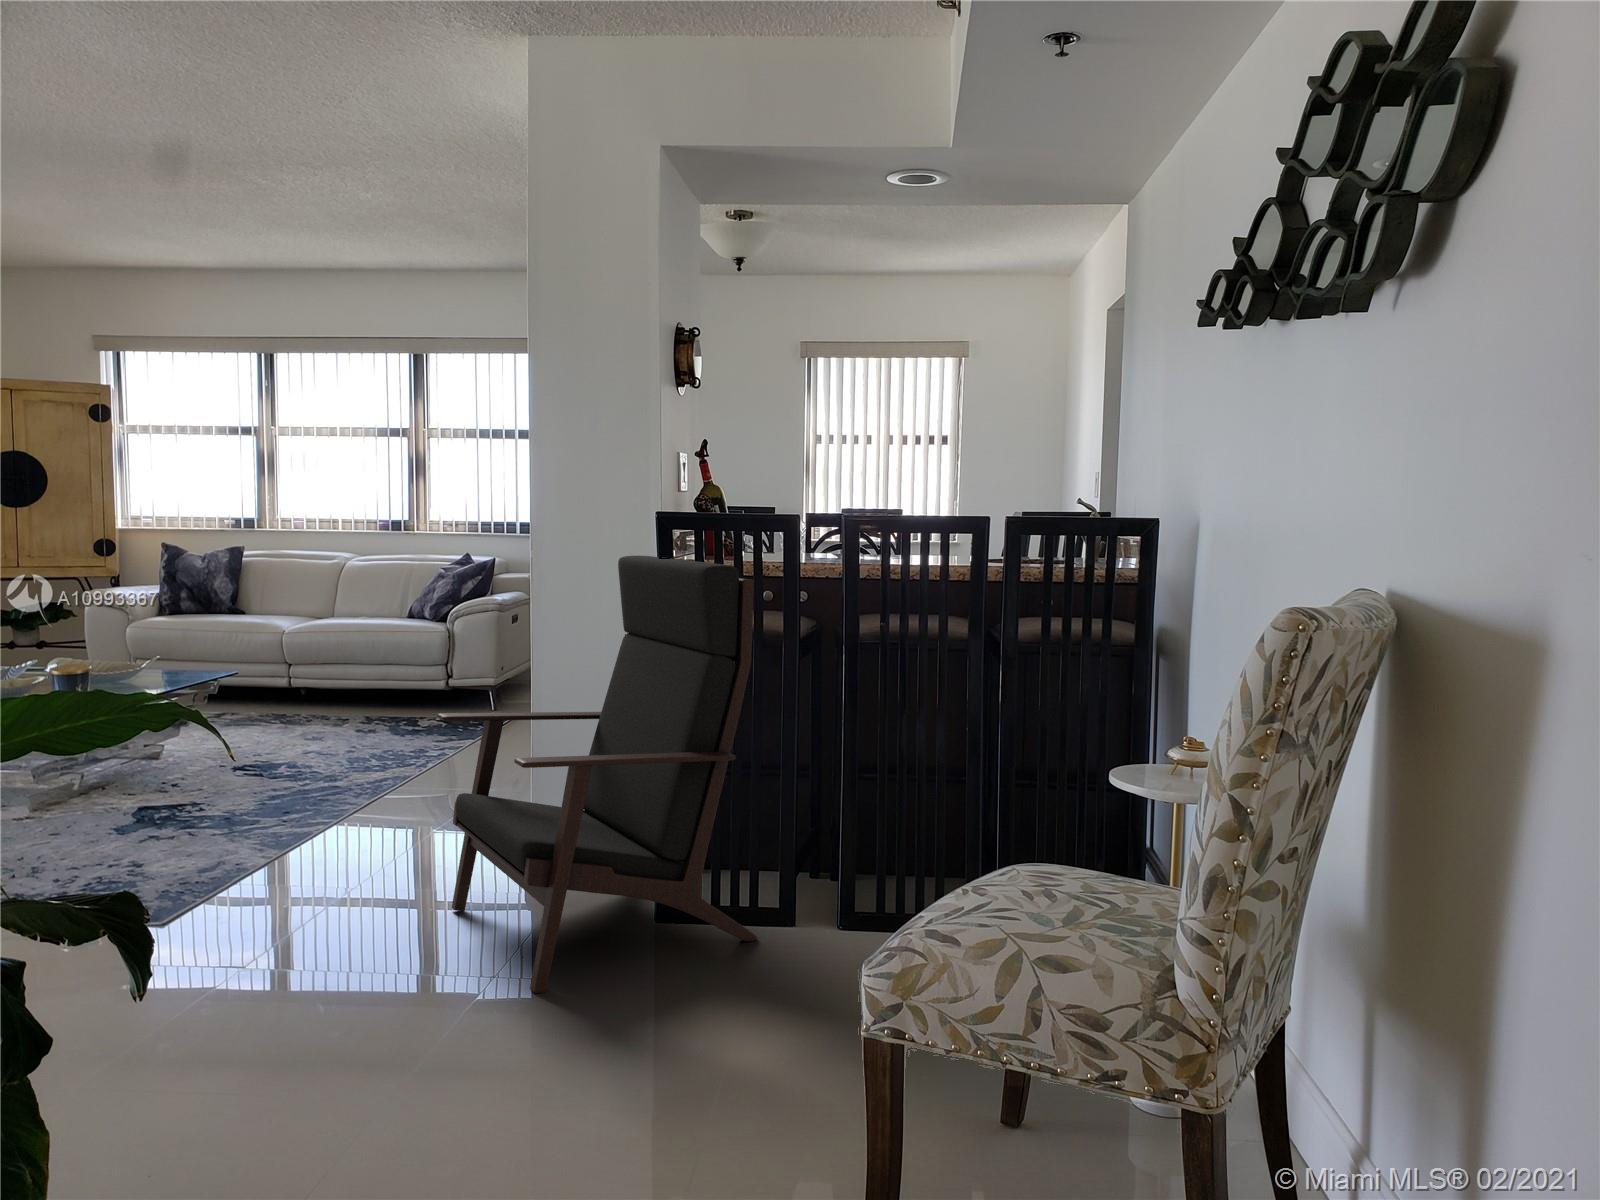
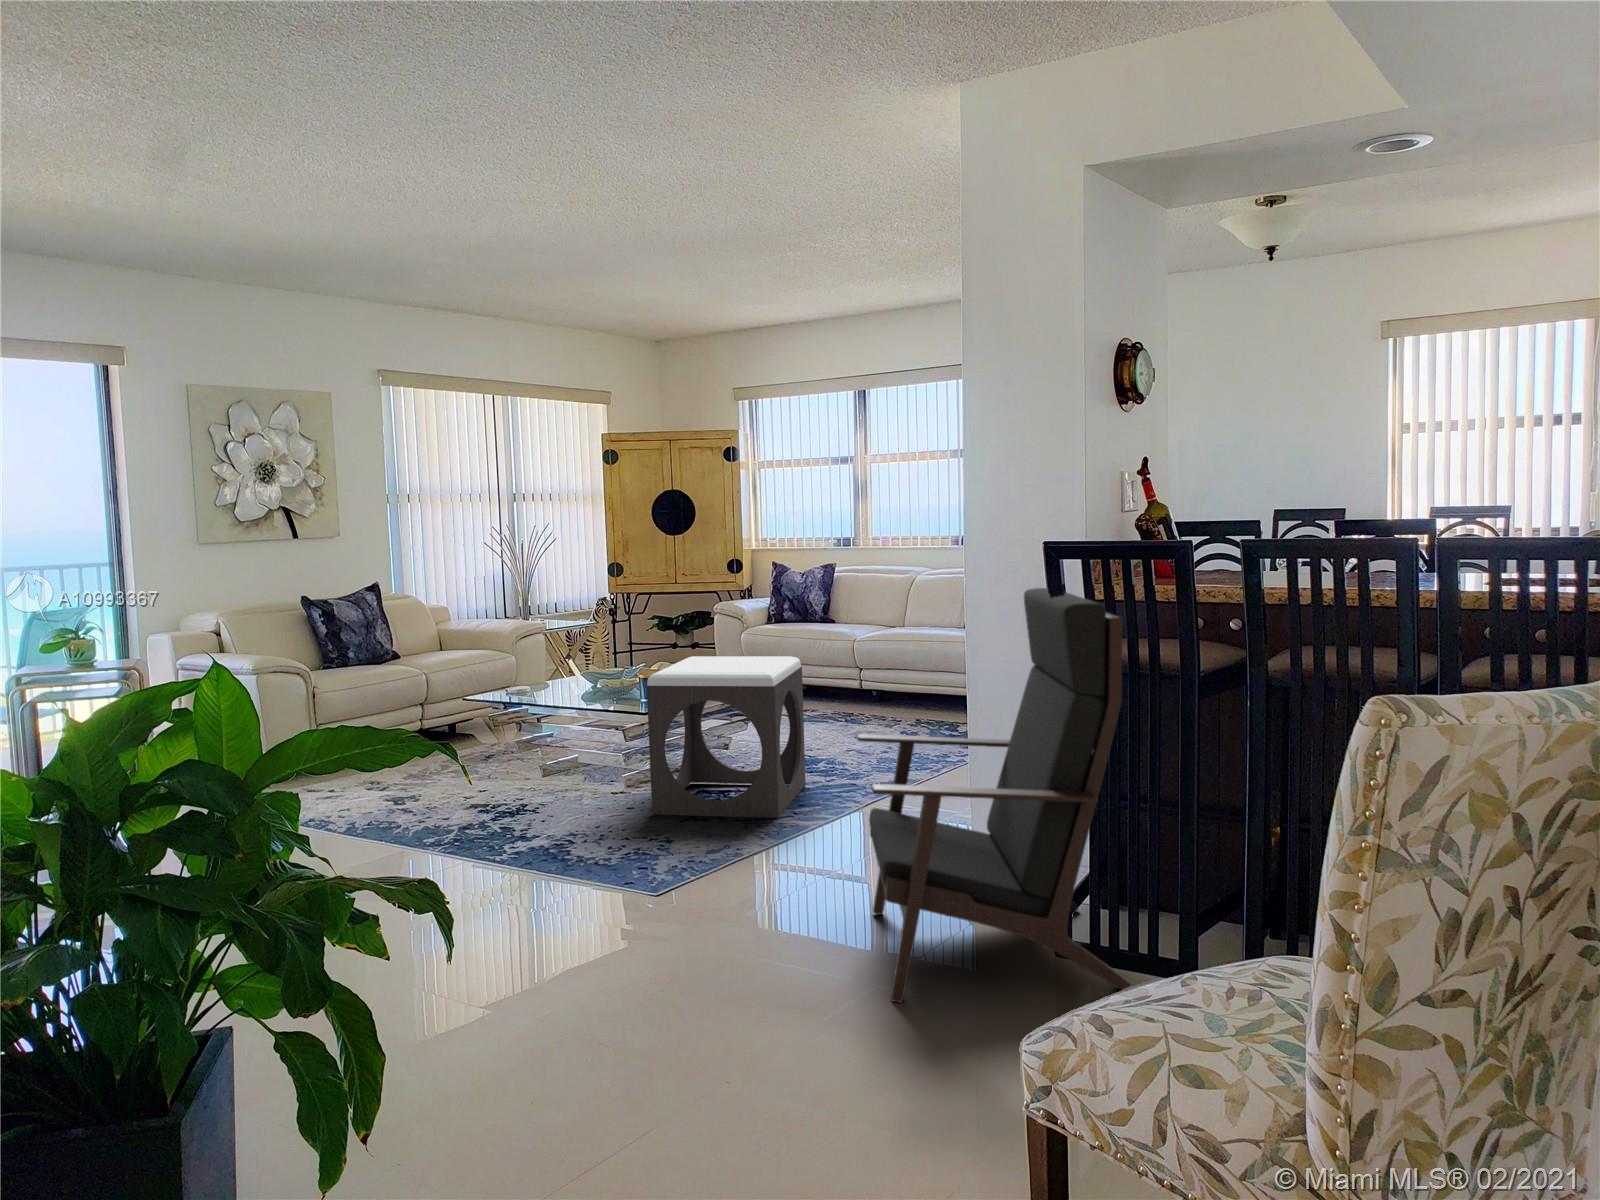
footstool: none [84,642,279,841] -> present [647,656,806,818]

